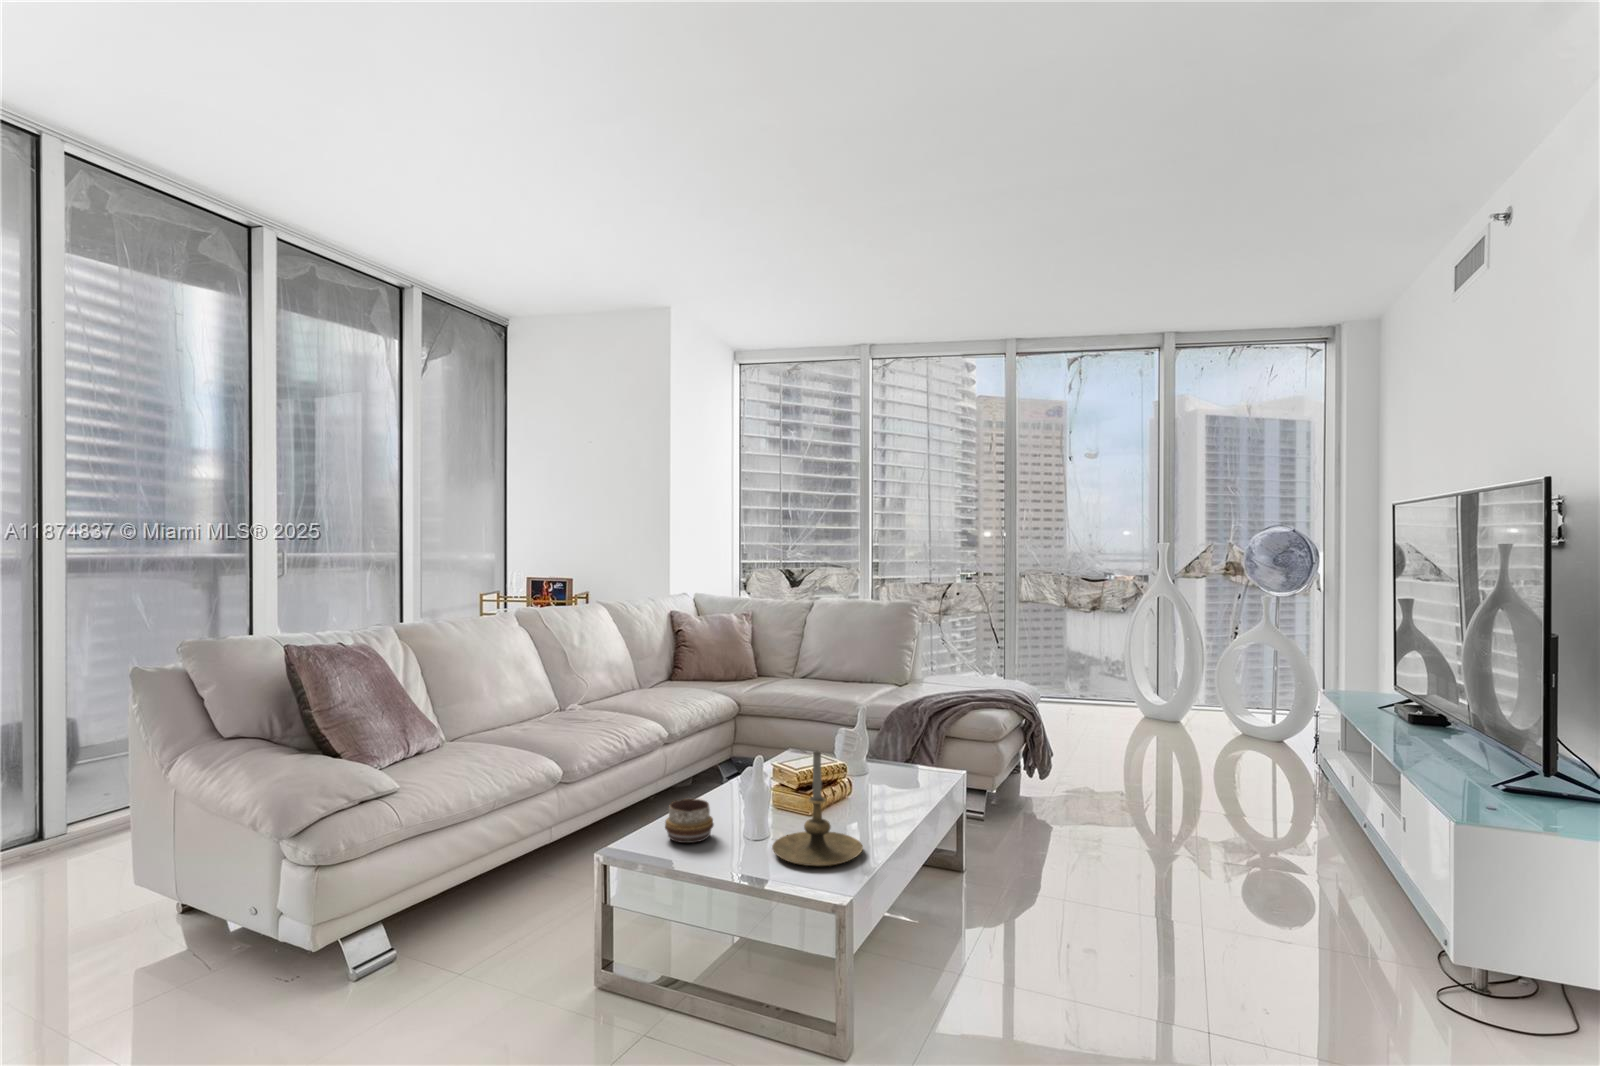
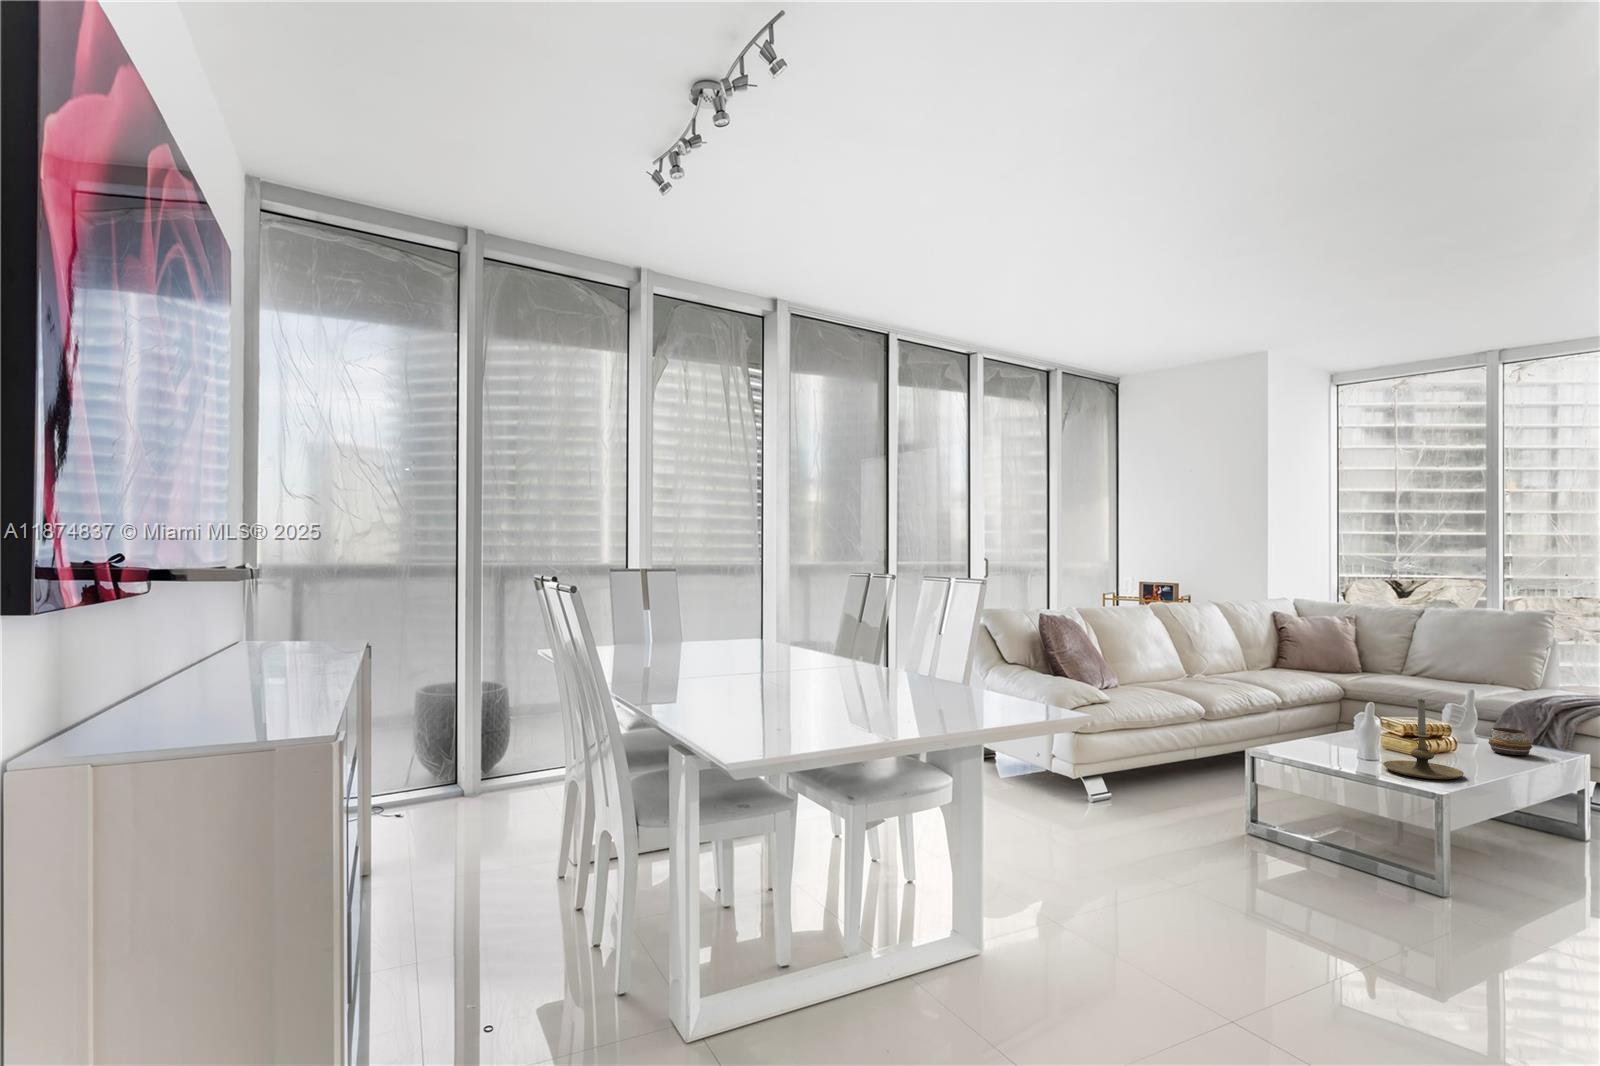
decorative bowl: present [665,799,714,843] -> present [1488,728,1532,755]

